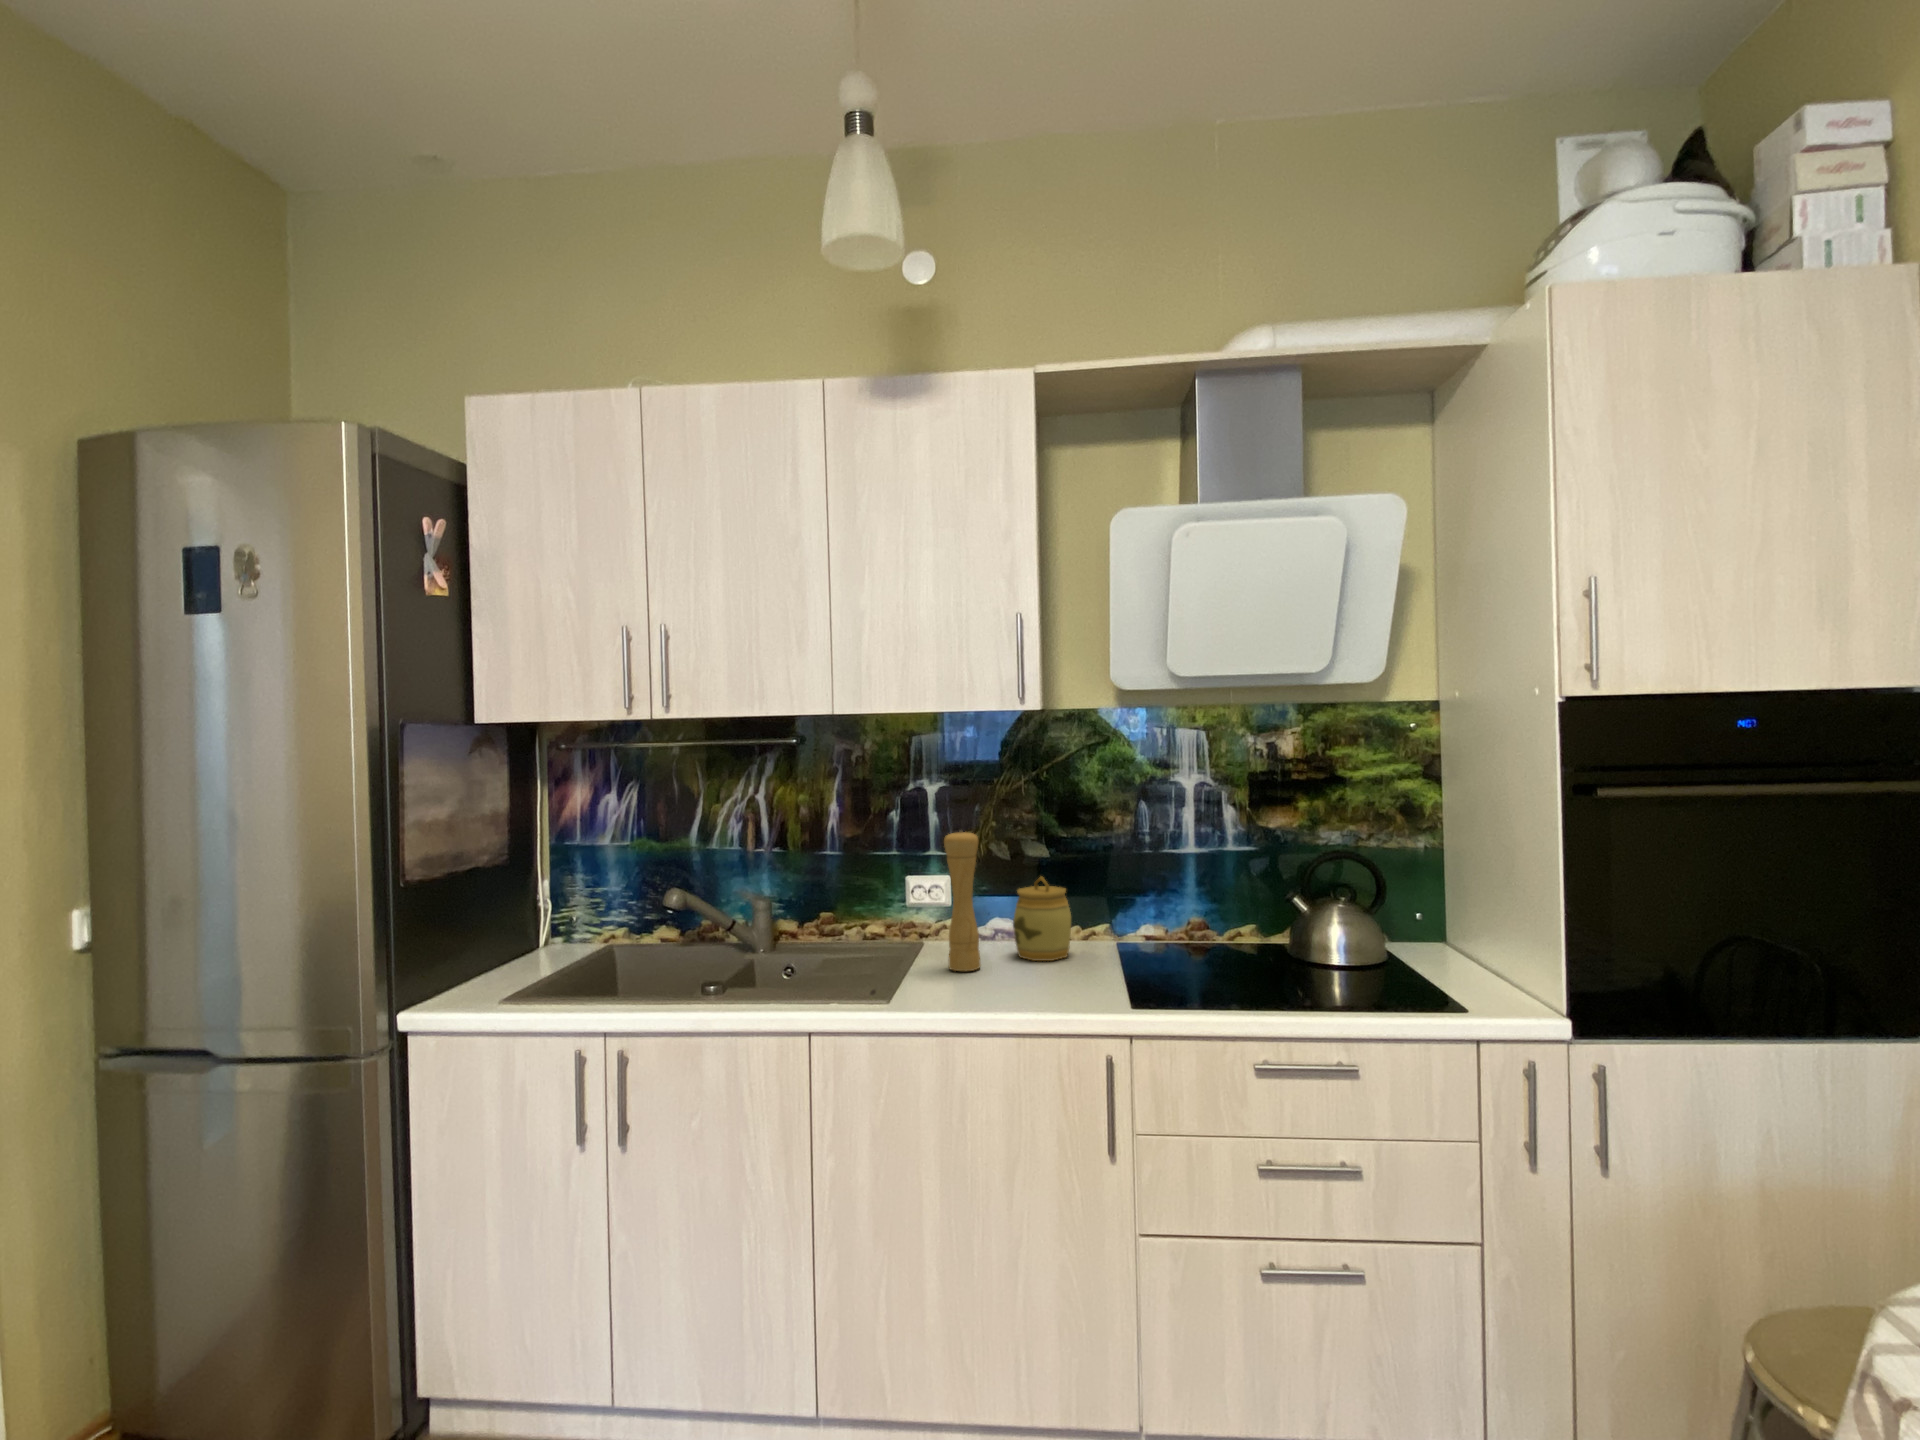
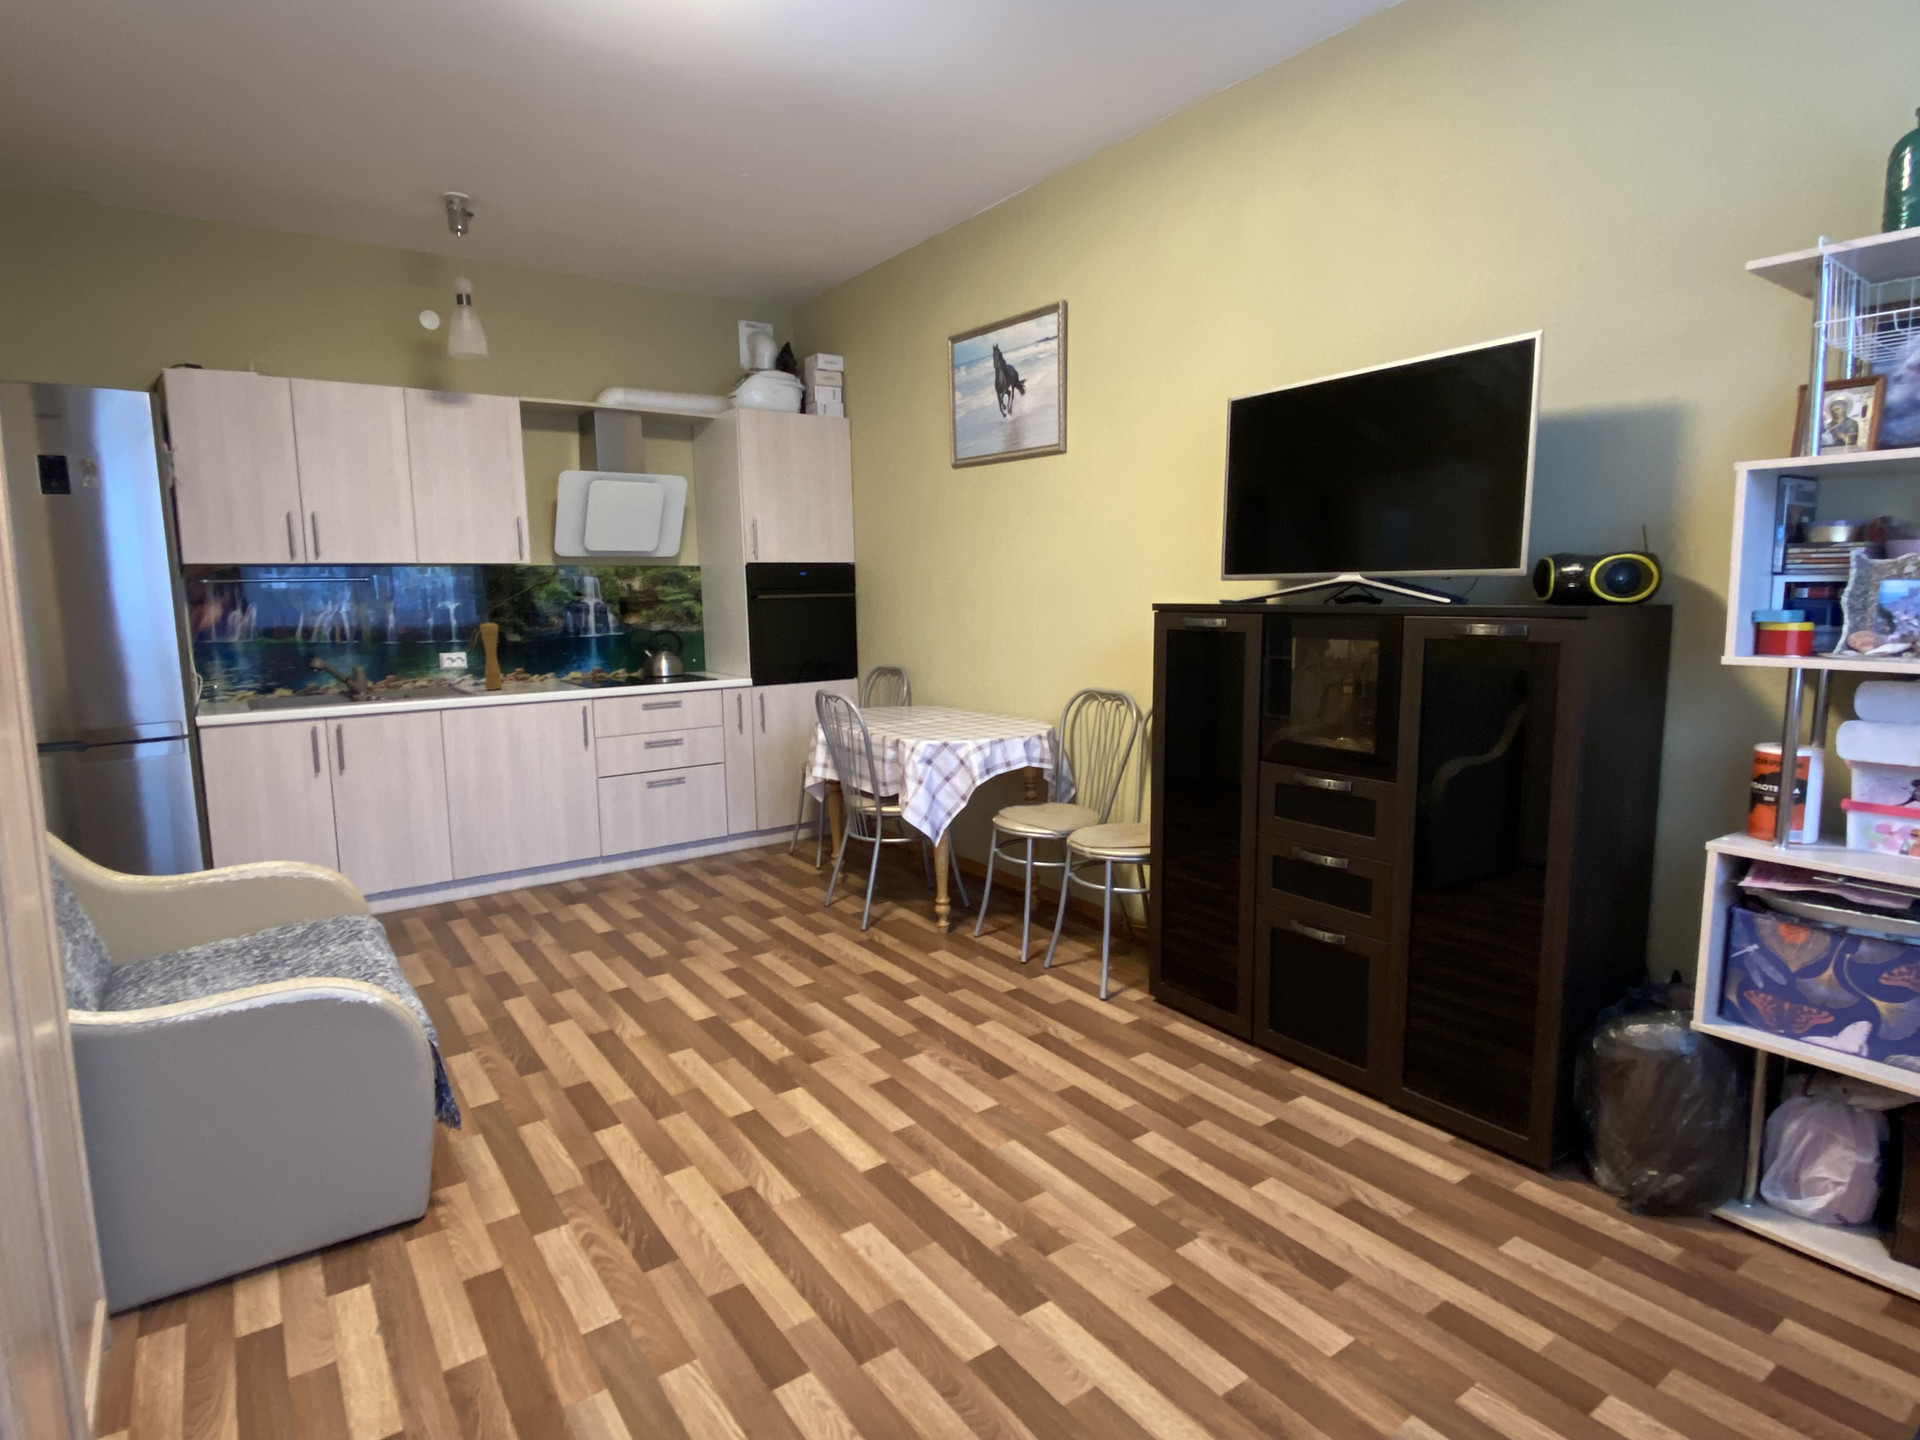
jar: present [1013,876,1071,961] -> none [510,646,542,686]

